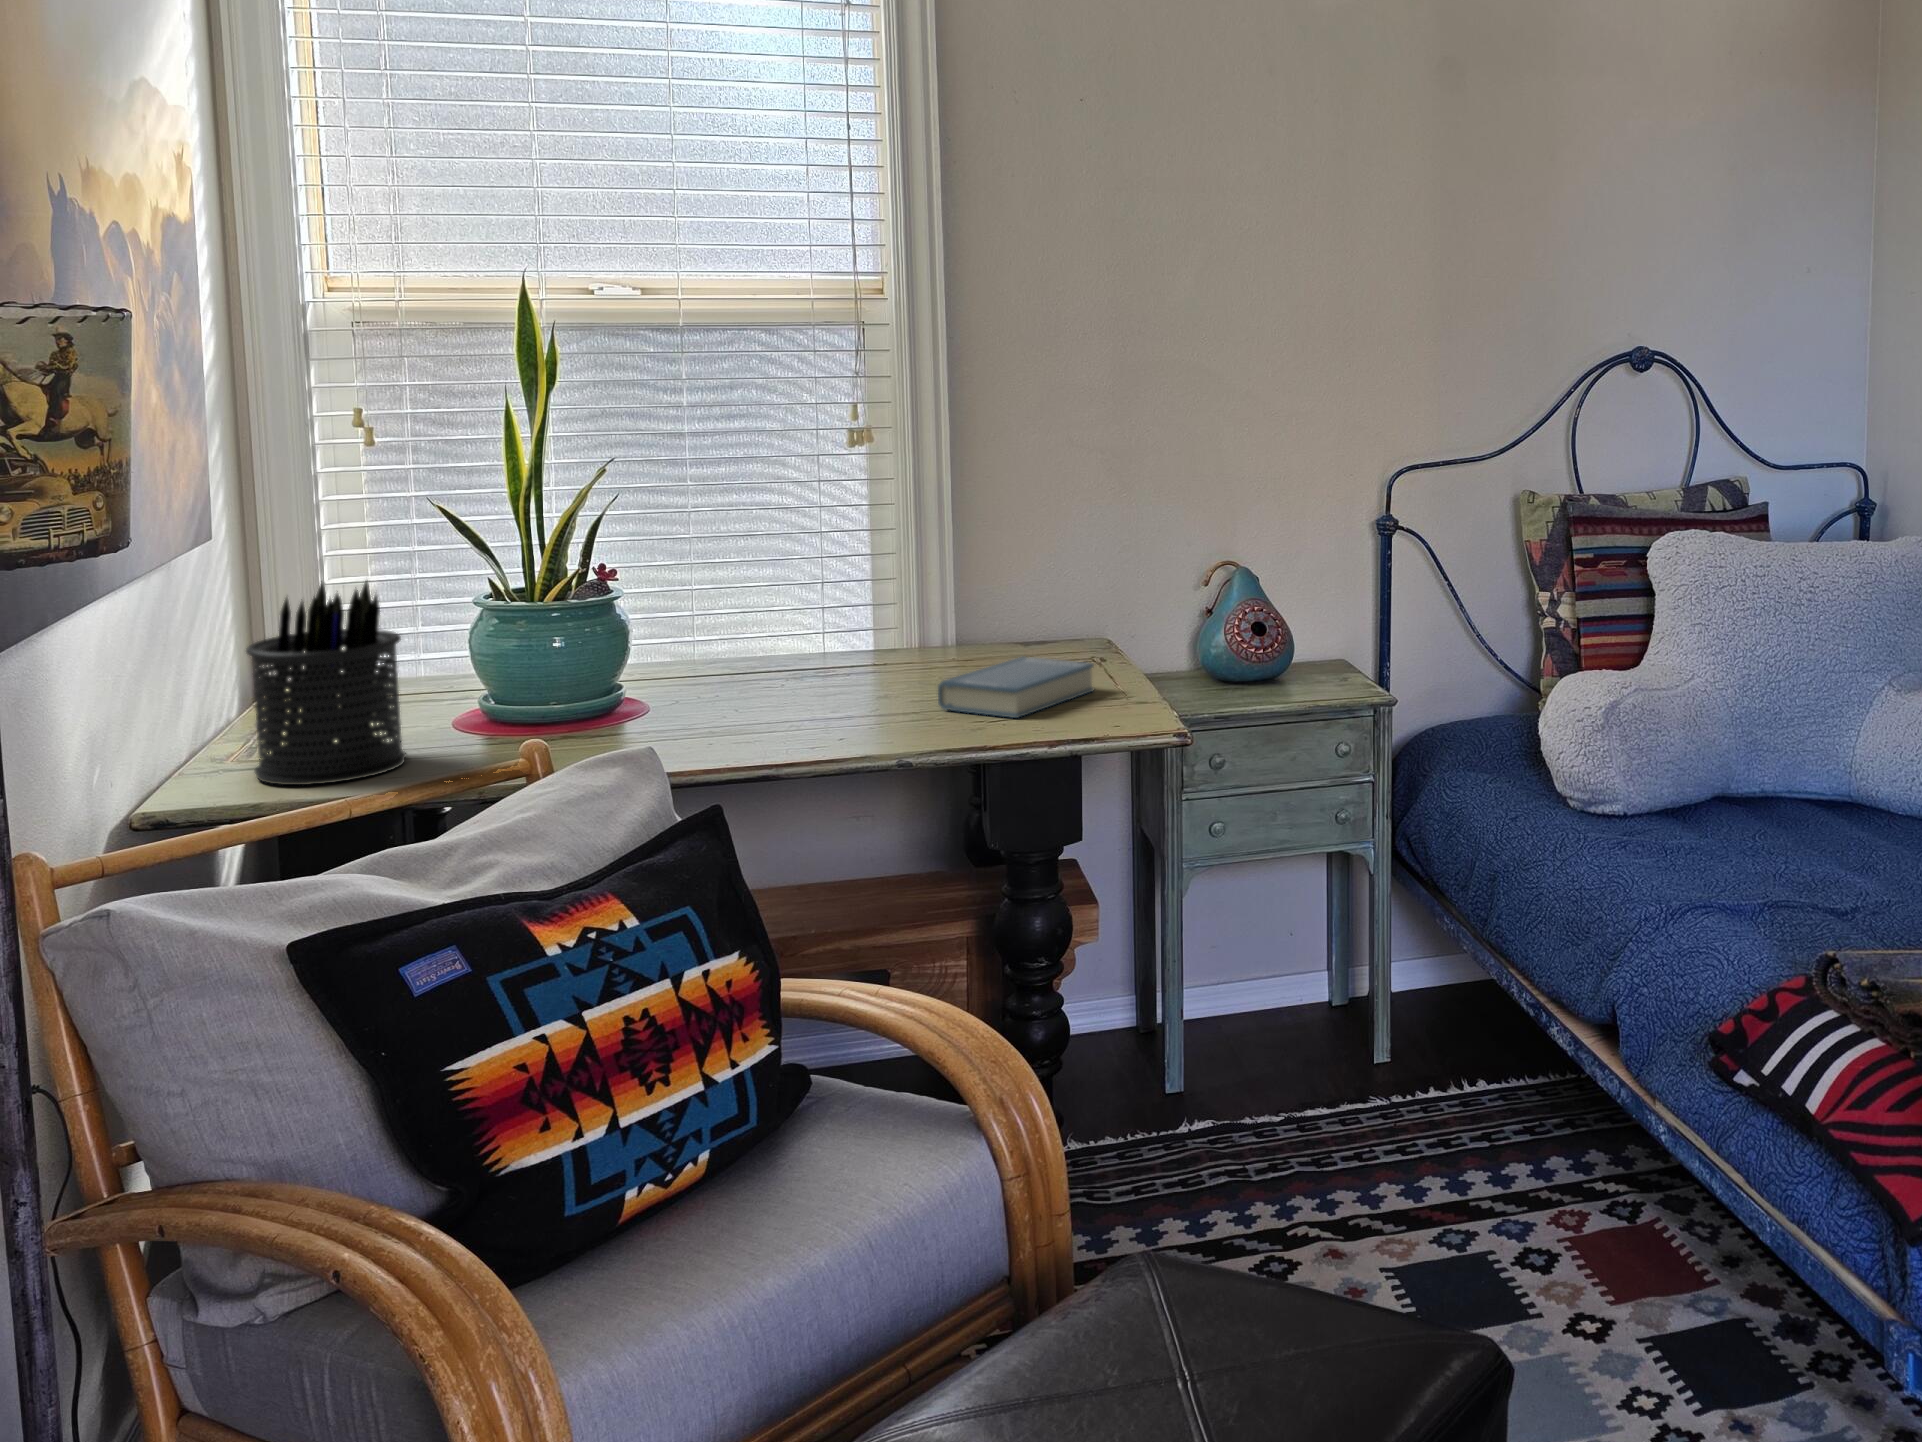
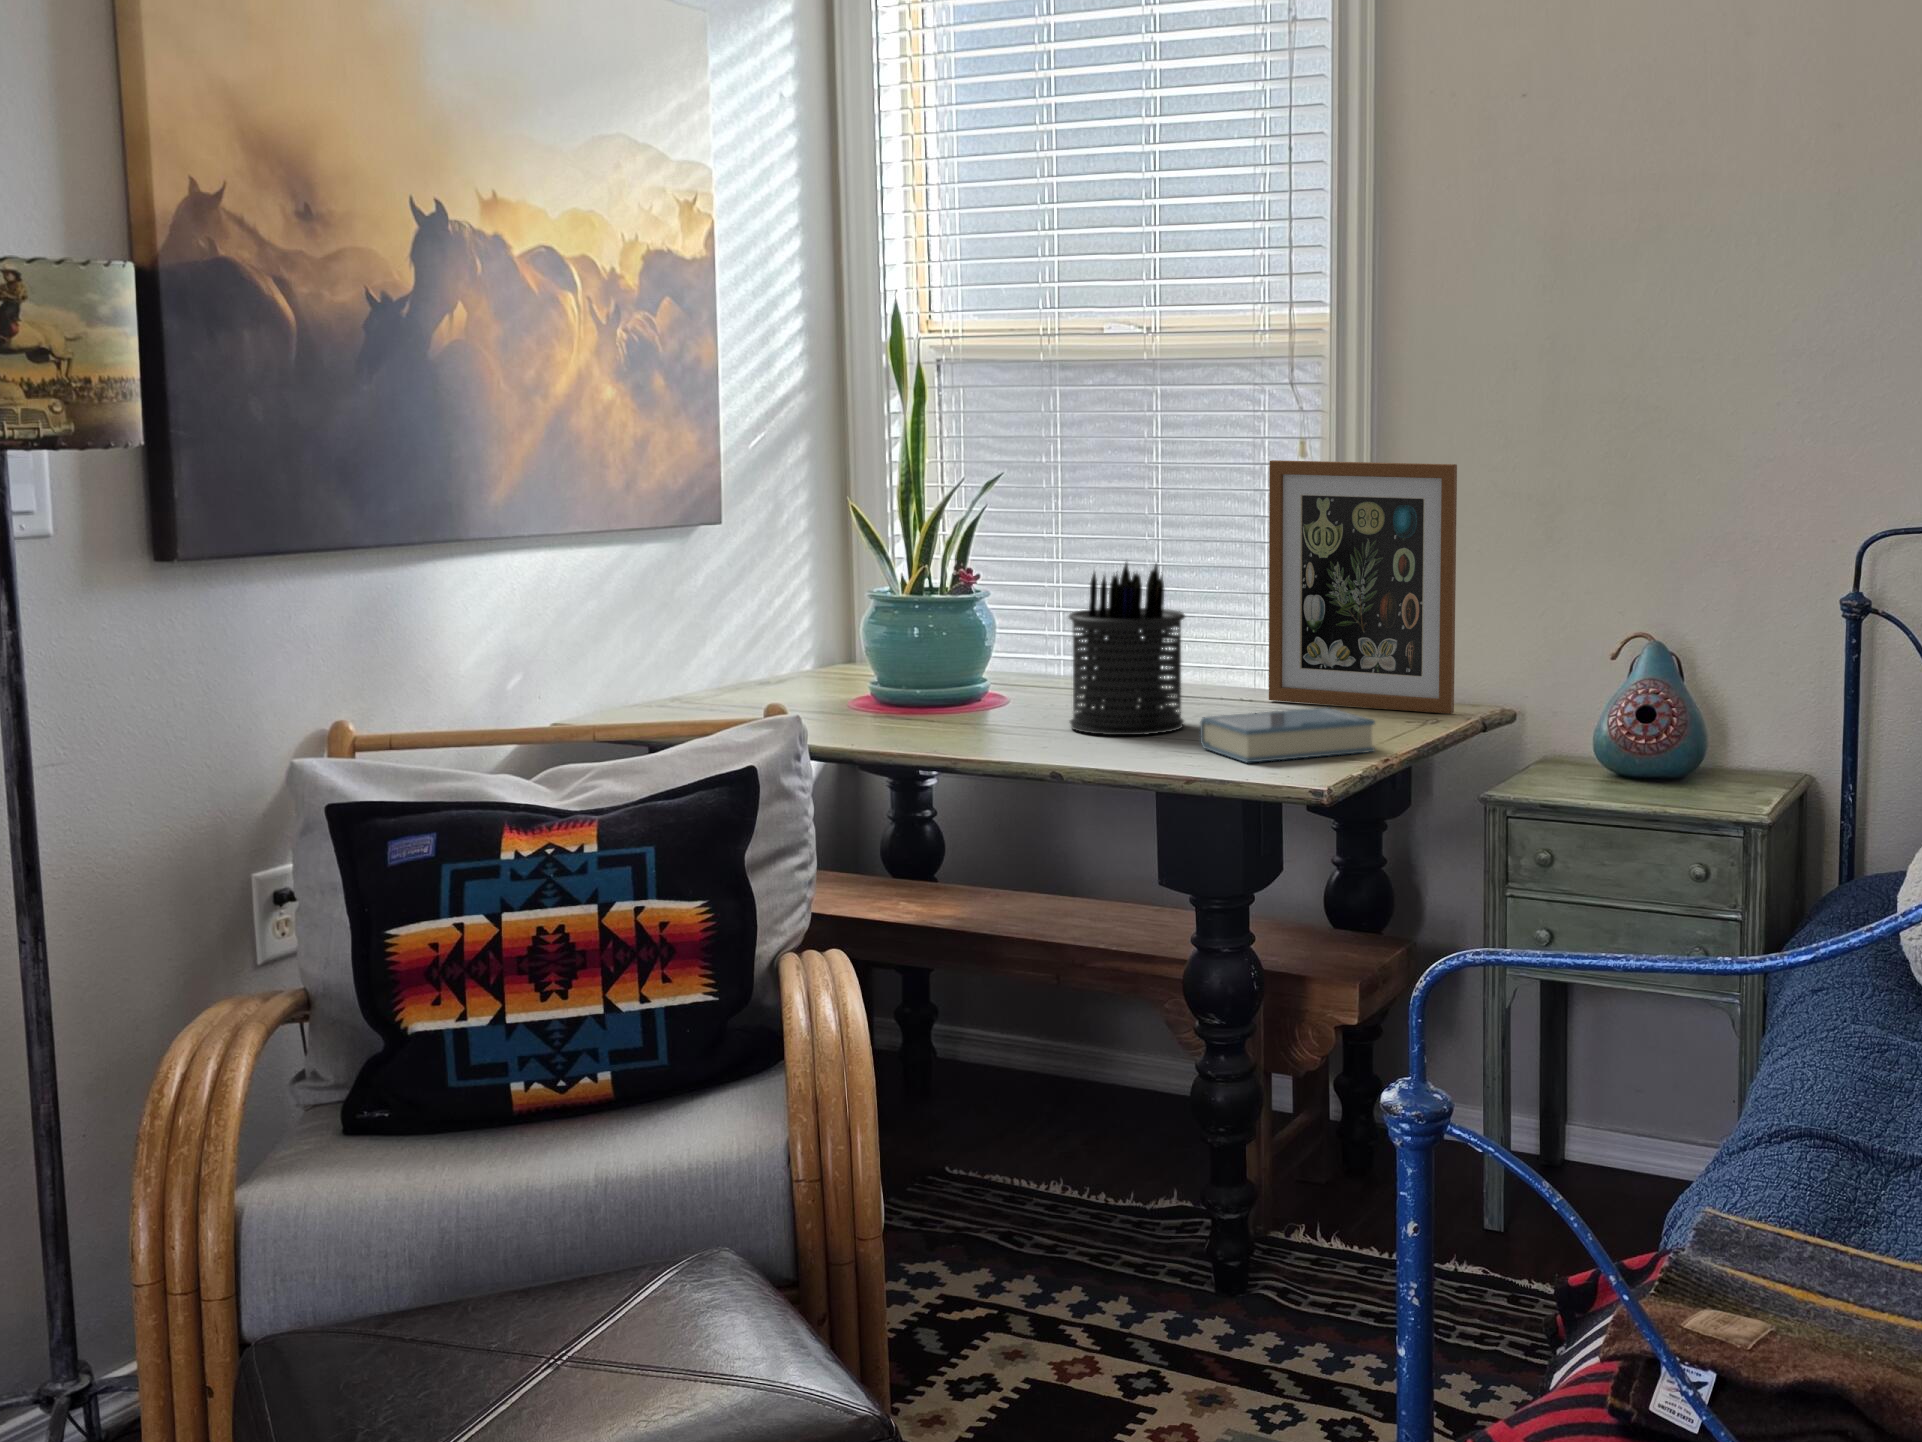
picture frame: none [873,427,1067,654] -> present [1269,460,1457,714]
pen holder: present [246,580,406,785] -> present [1069,562,1185,735]

